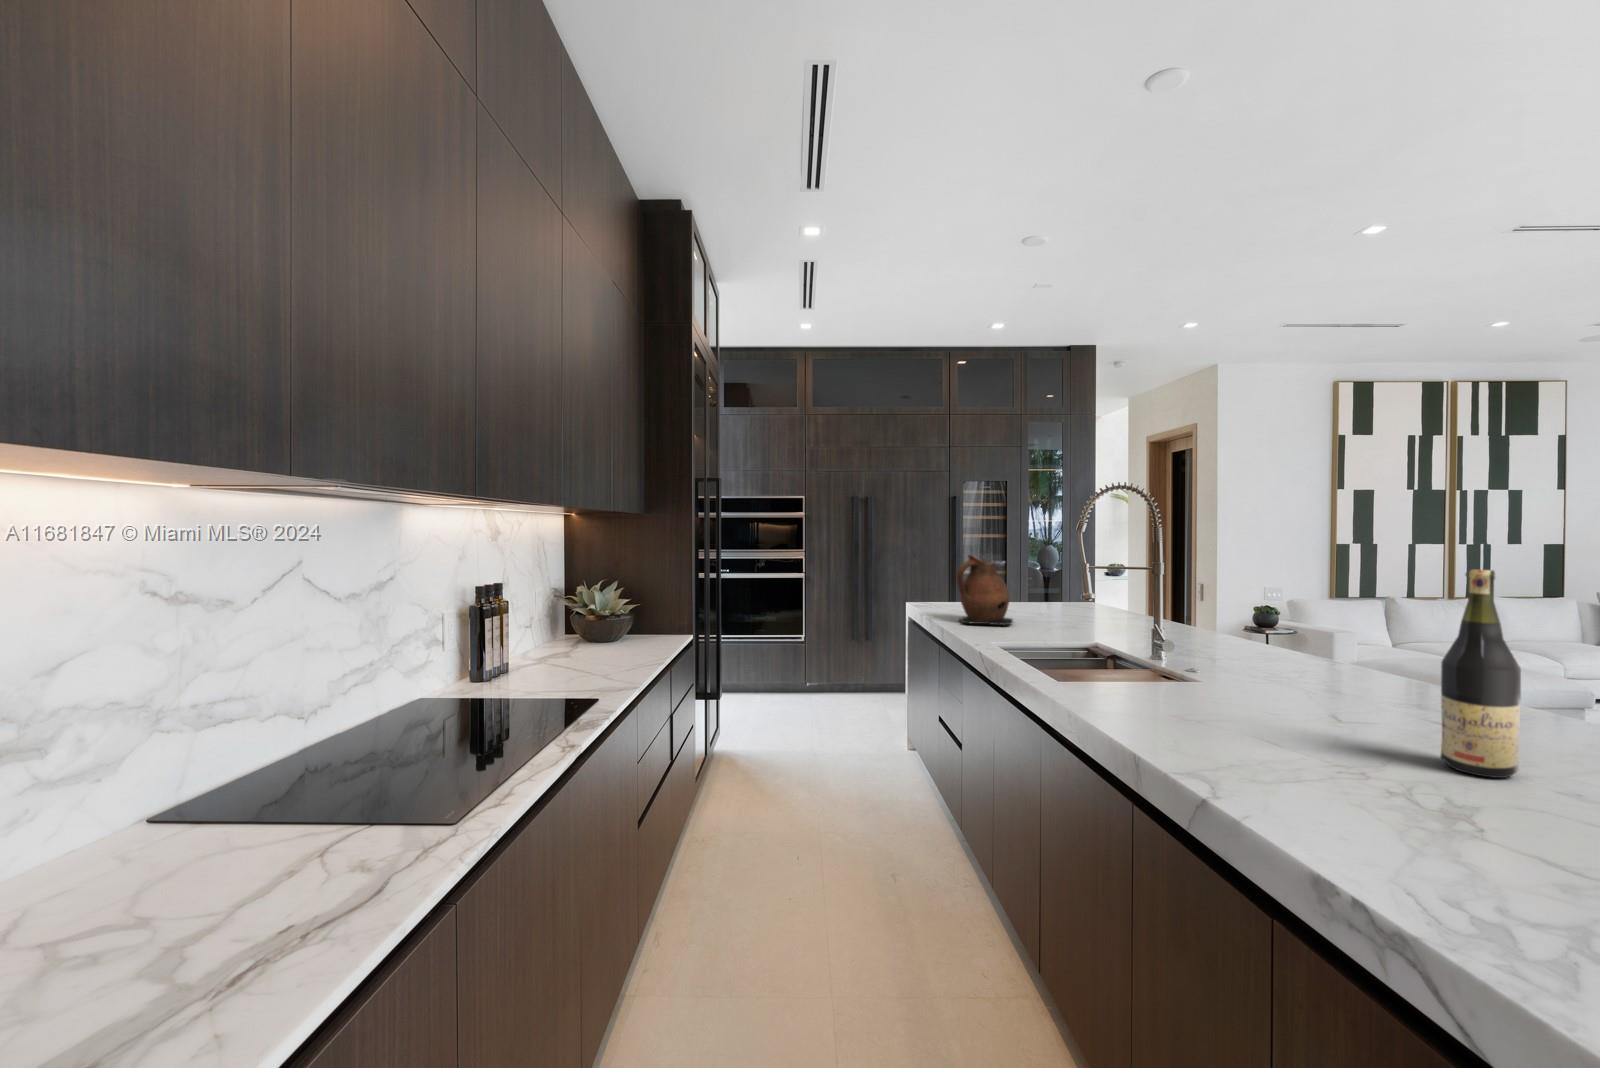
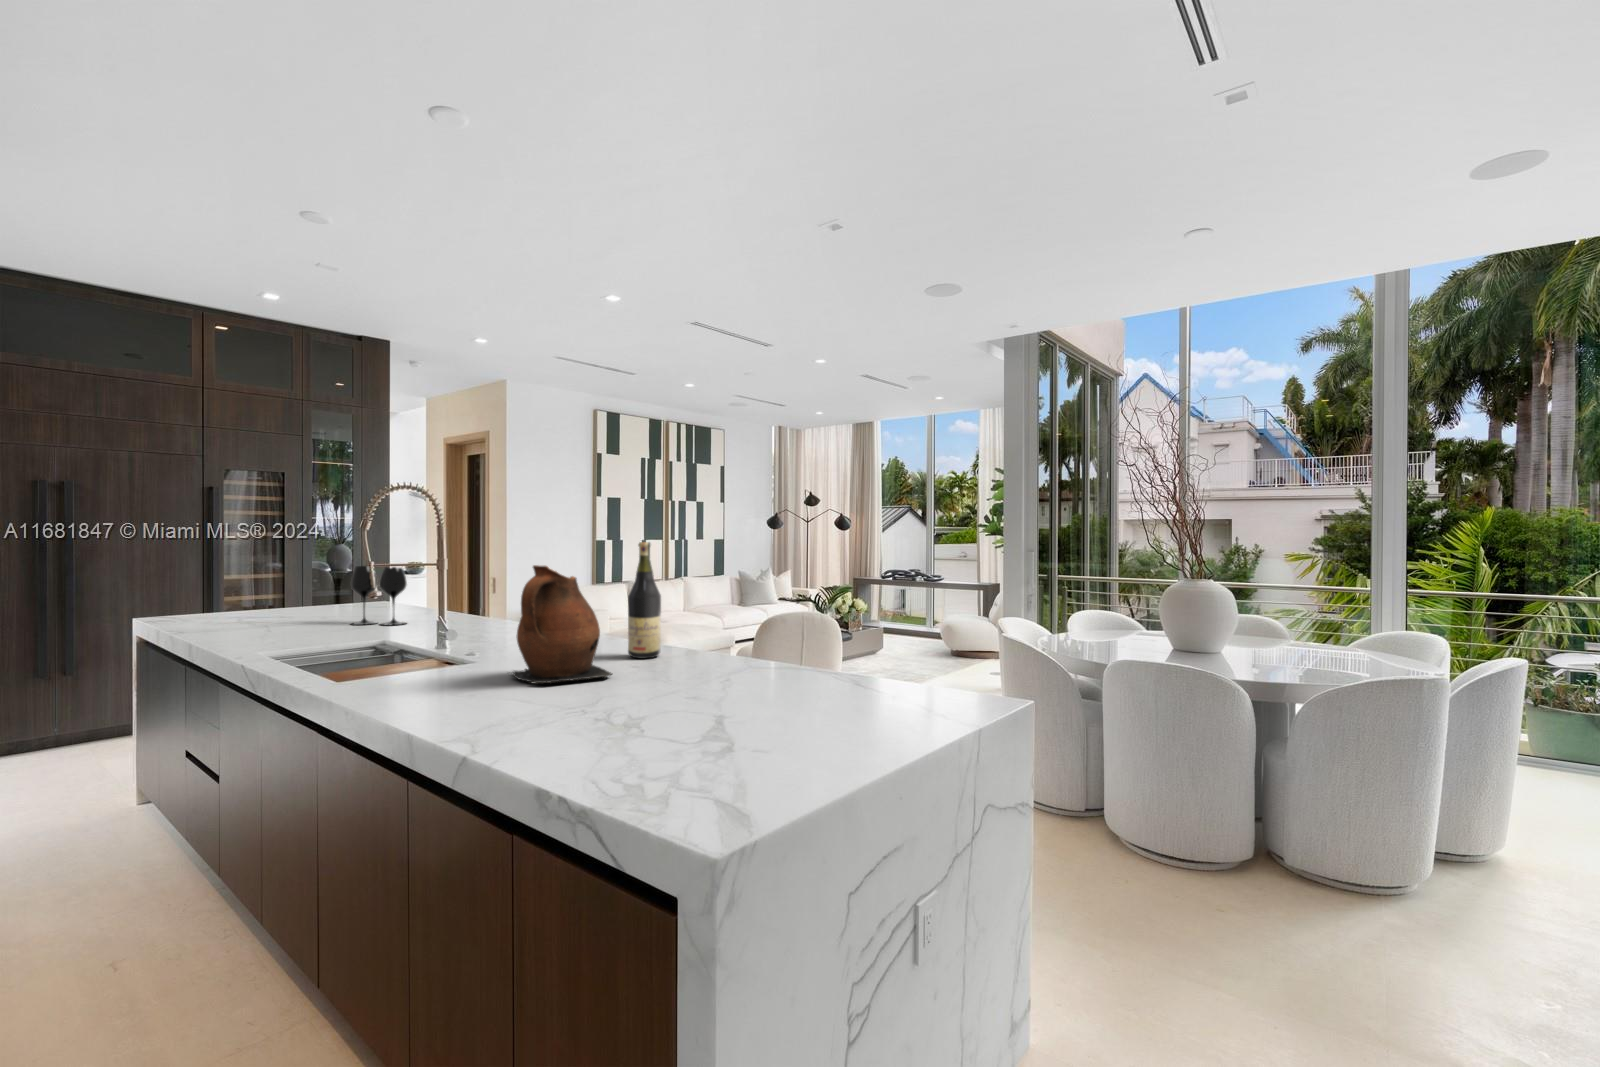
ceramic pitcher: present [957,555,1013,625] -> present [513,565,611,683]
wine glass: none [1042,574,1099,641] -> present [351,566,407,625]

